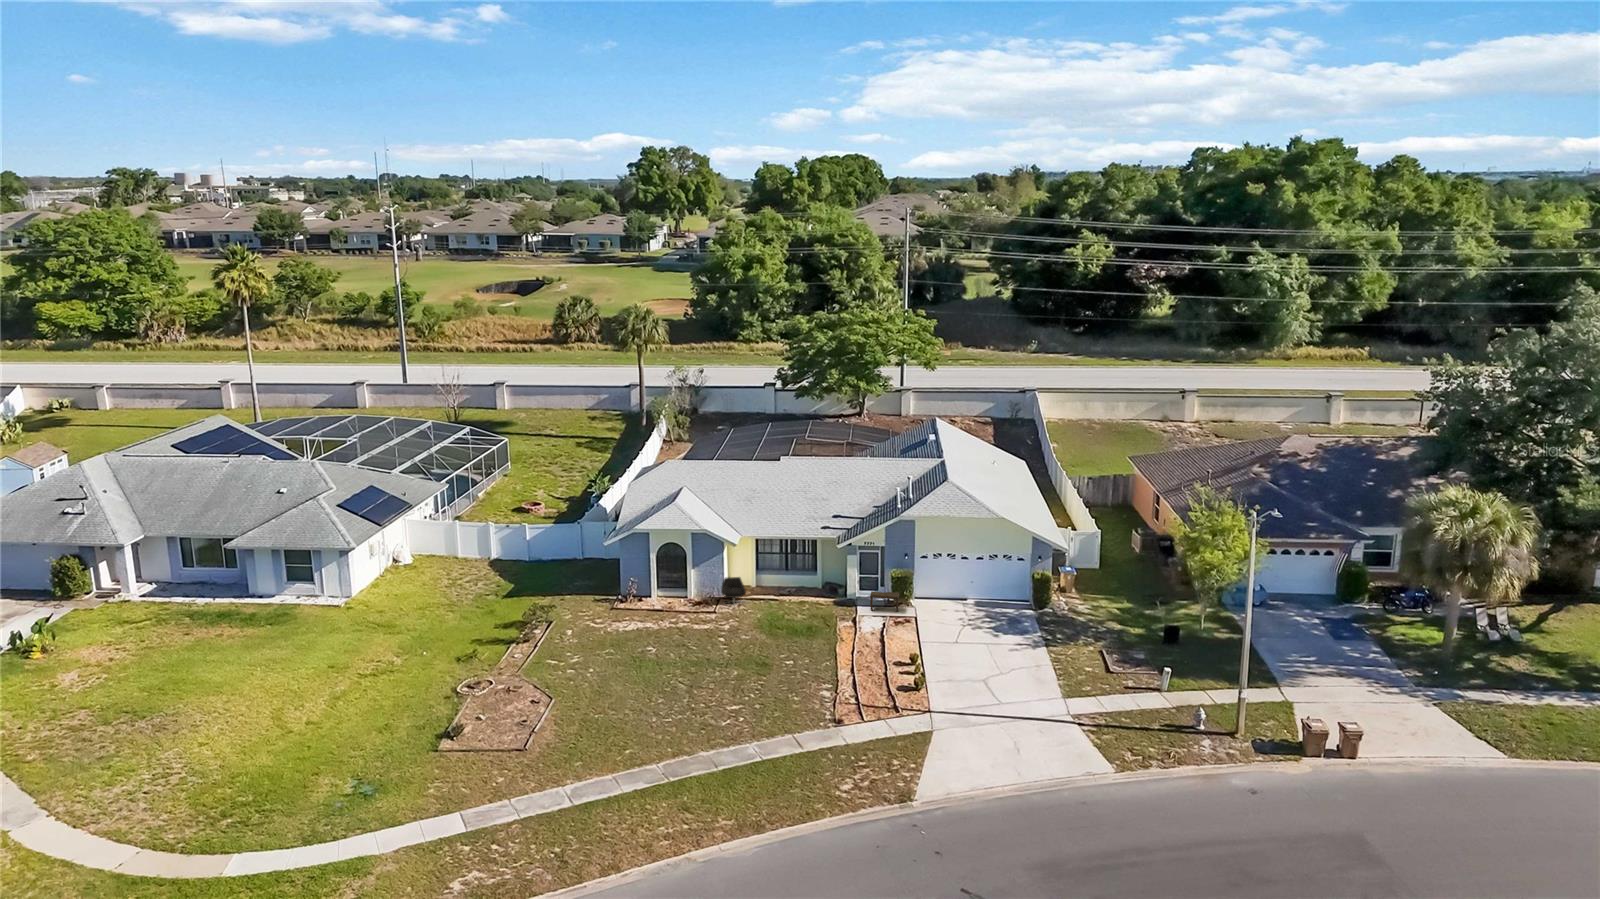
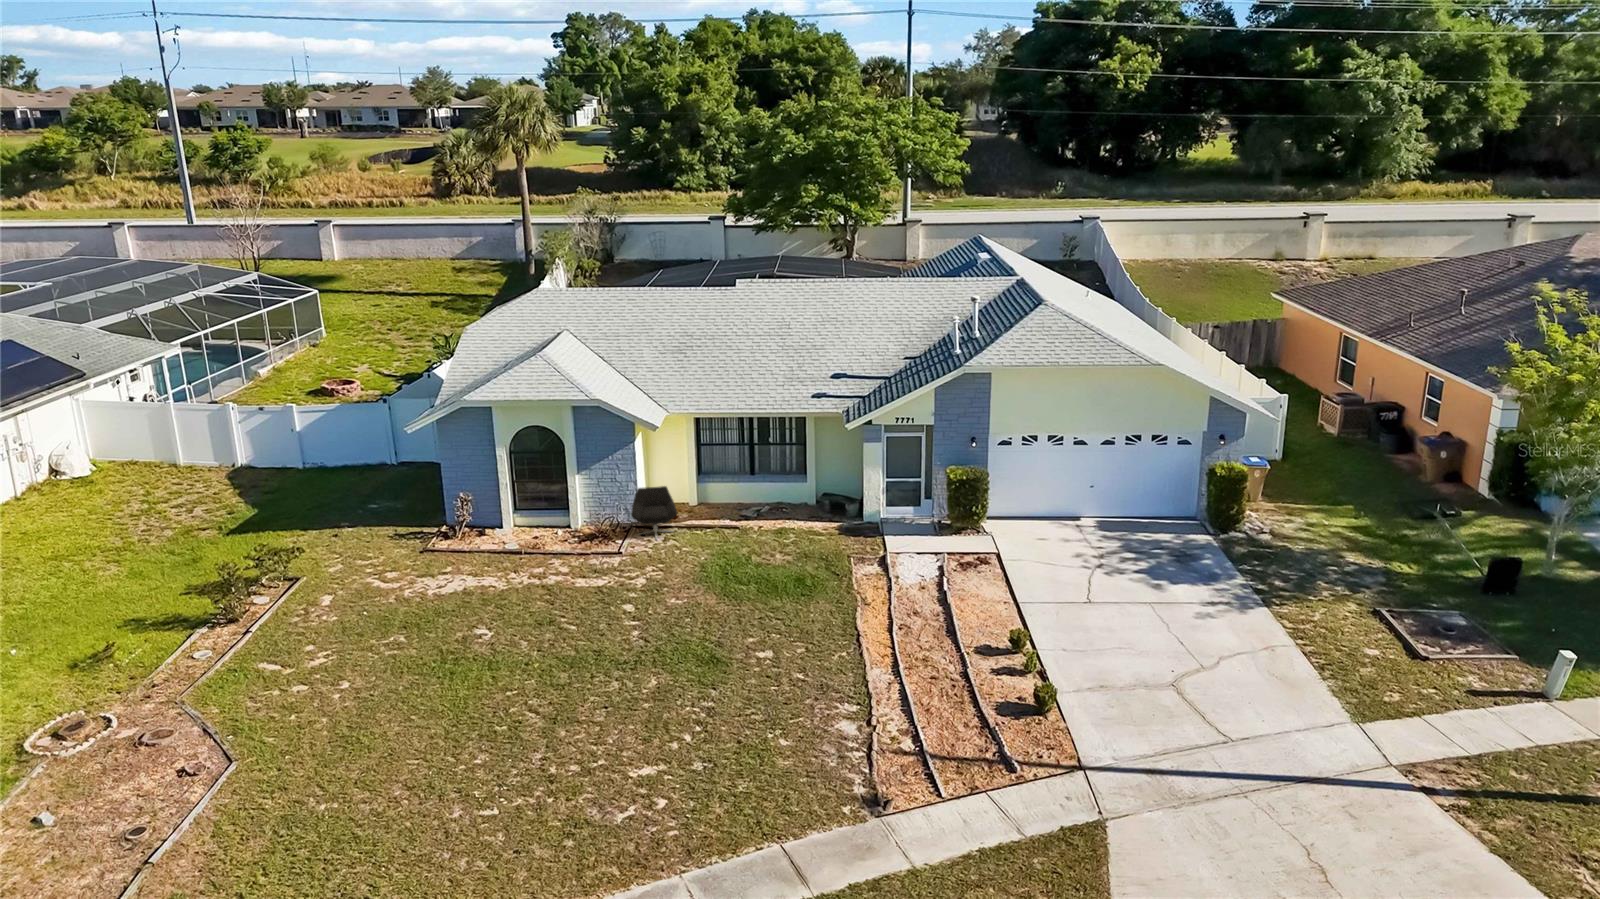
bench: present [870,591,900,612] -> none [908,507,963,543]

